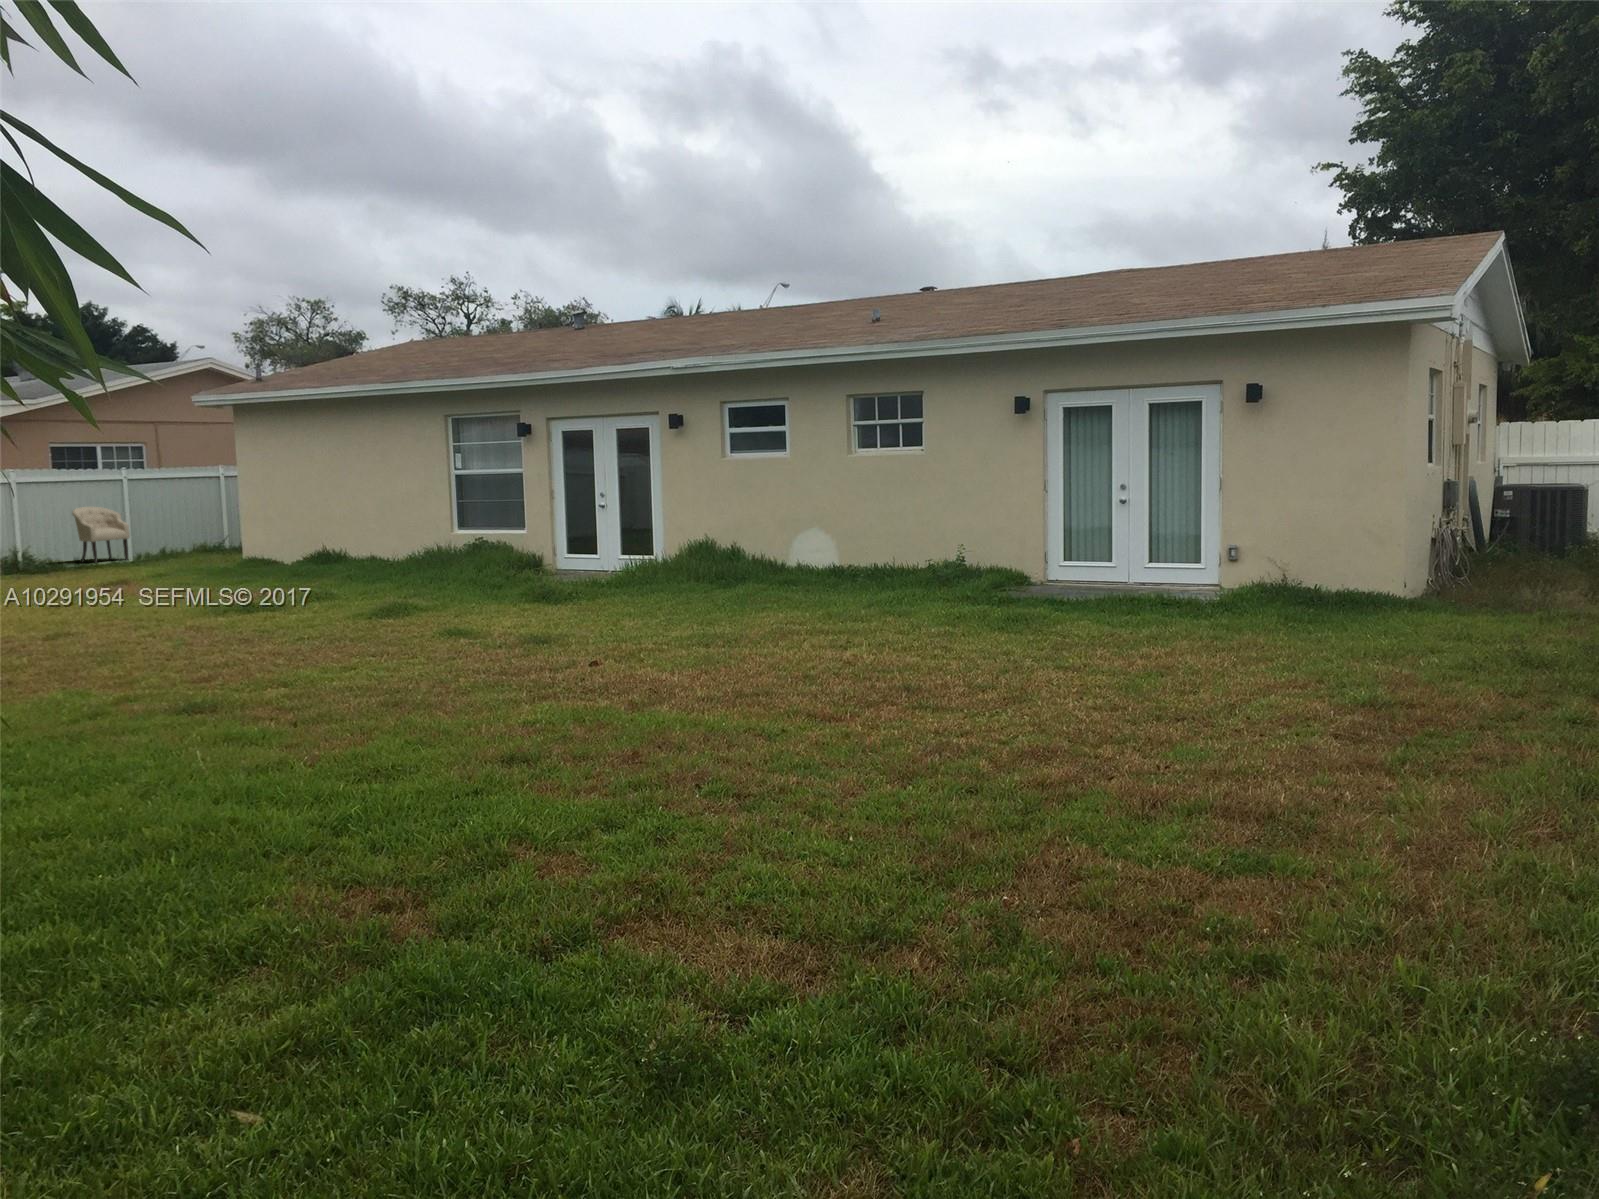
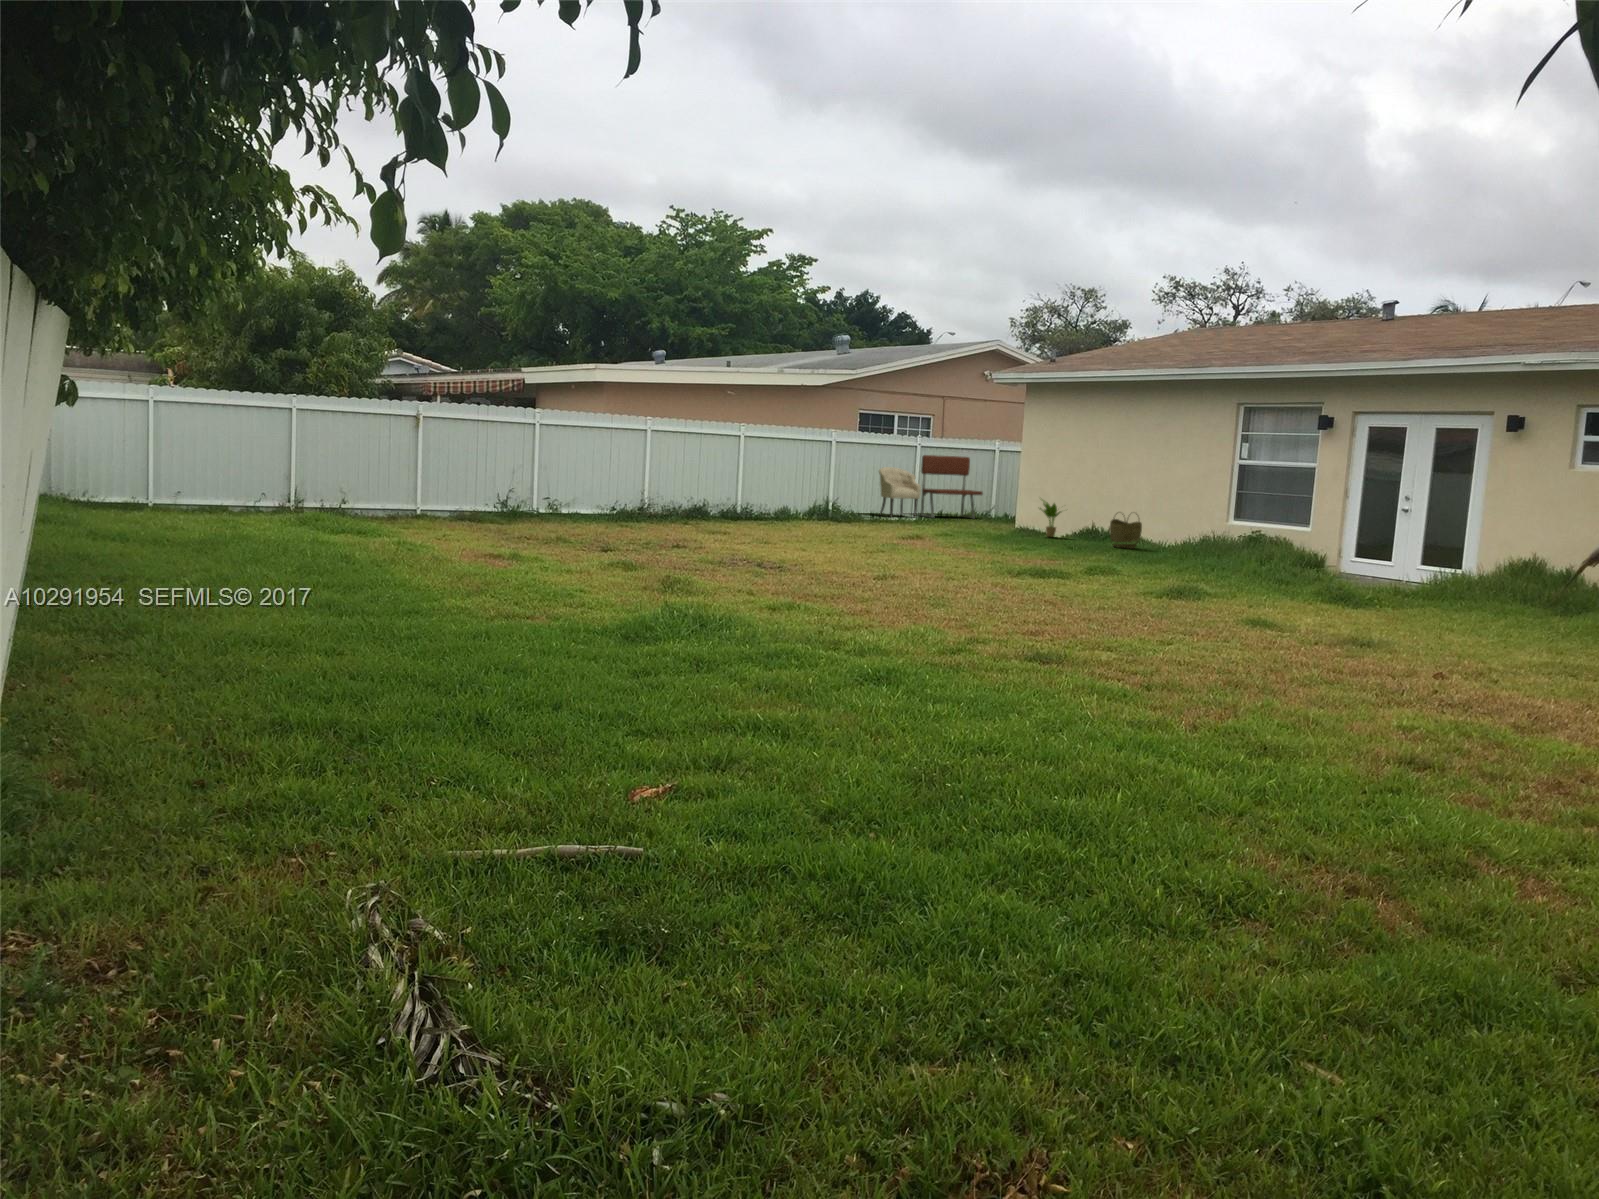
bench: none [127,487,207,558] -> present [920,455,983,519]
potted plant: none [261,524,295,565] -> present [1040,500,1061,537]
woven basket: none [339,531,372,568] -> present [1110,514,1142,549]

